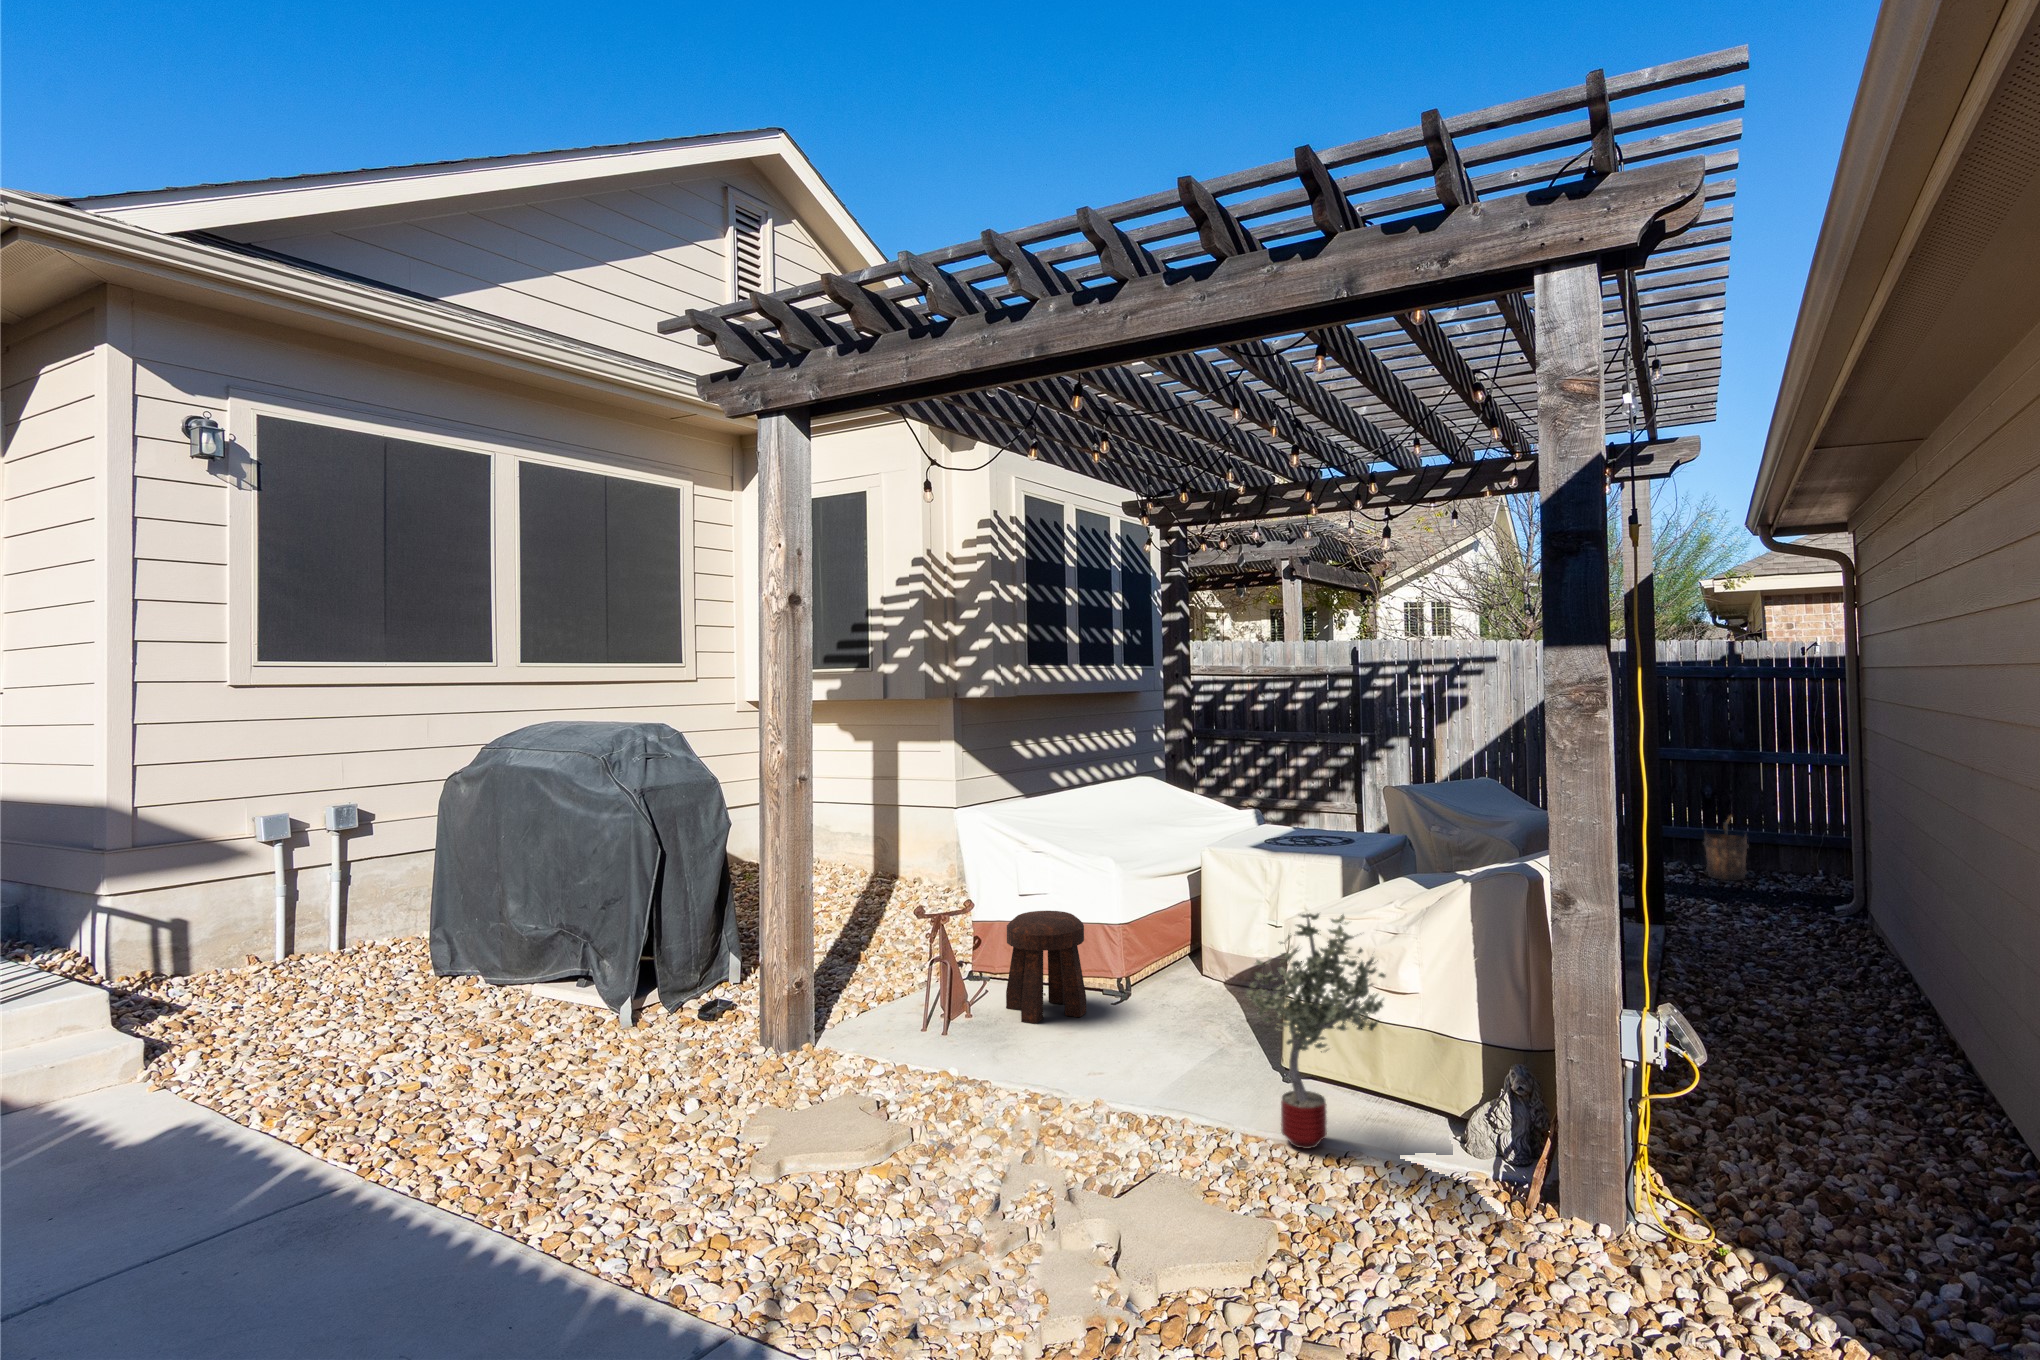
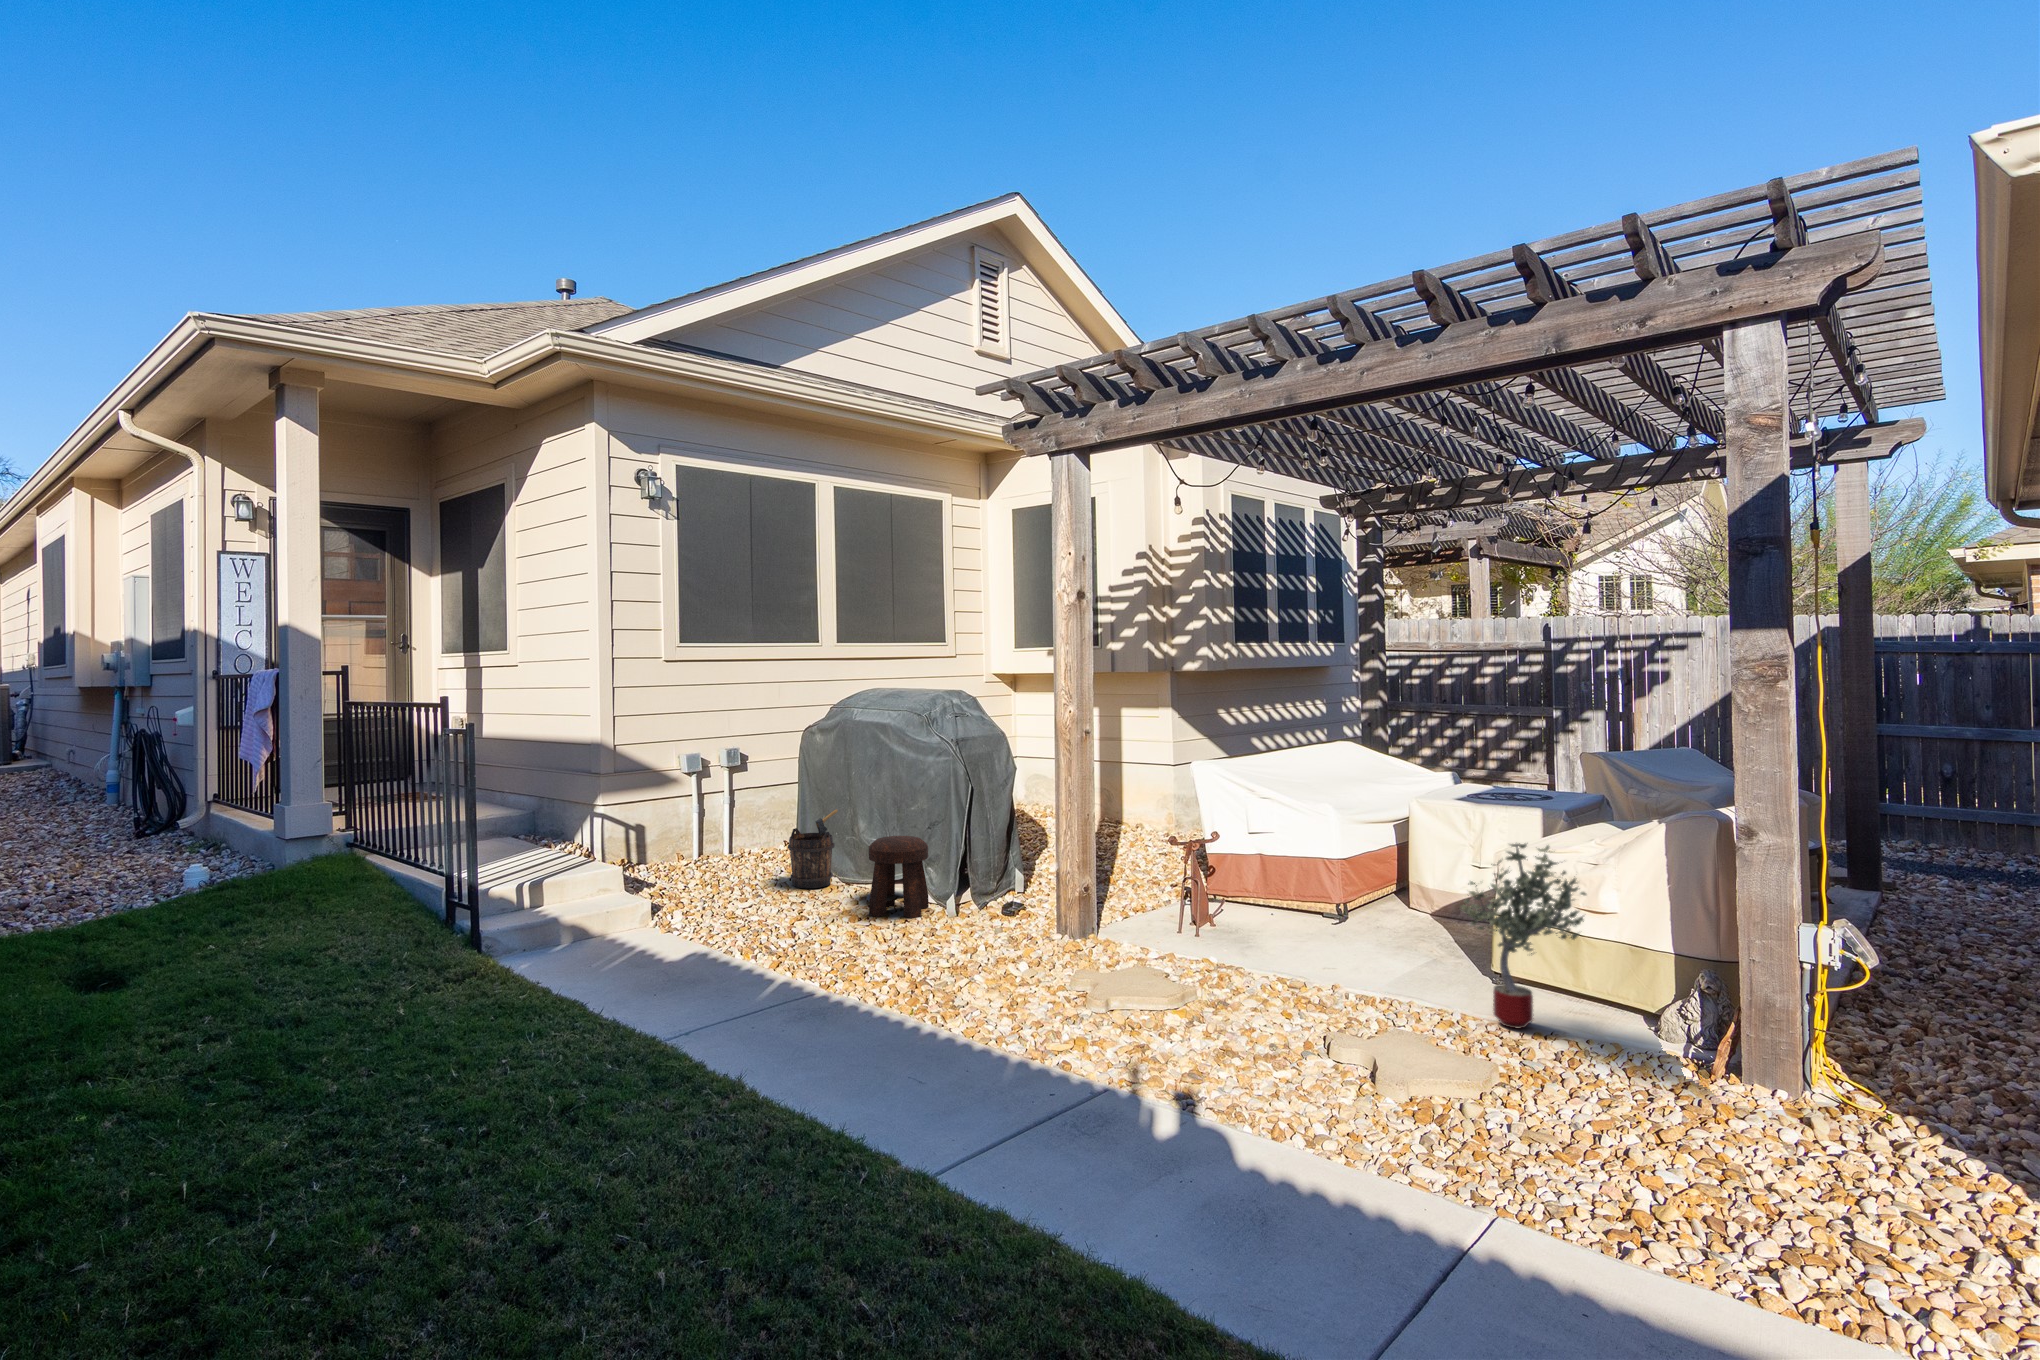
bucket: present [1704,816,1749,880] -> present [788,809,838,888]
stool: present [1006,911,1086,1024] -> present [869,836,929,918]

